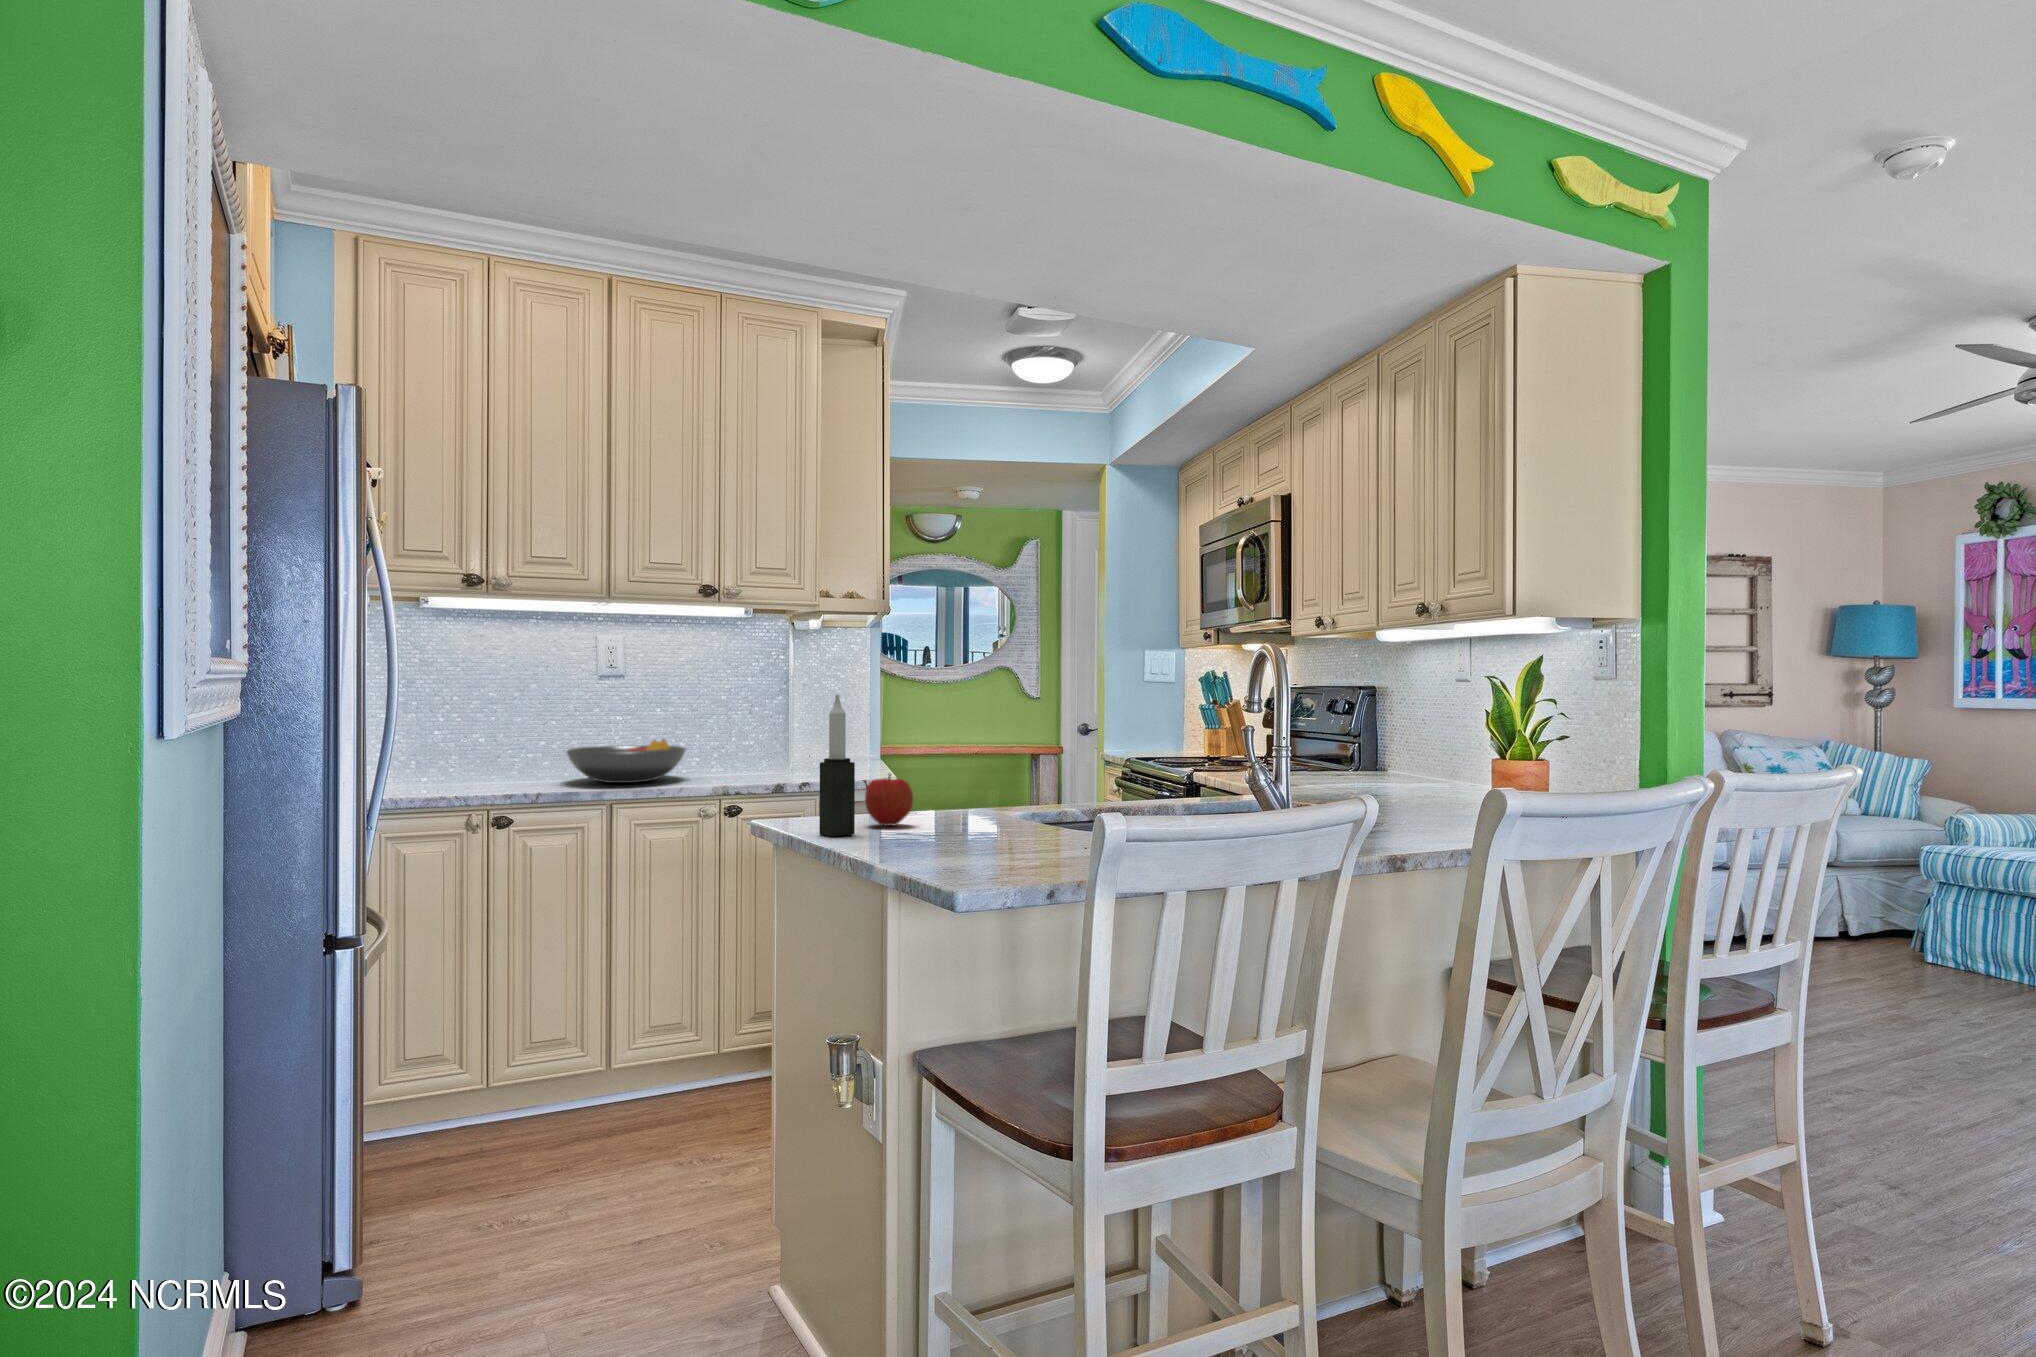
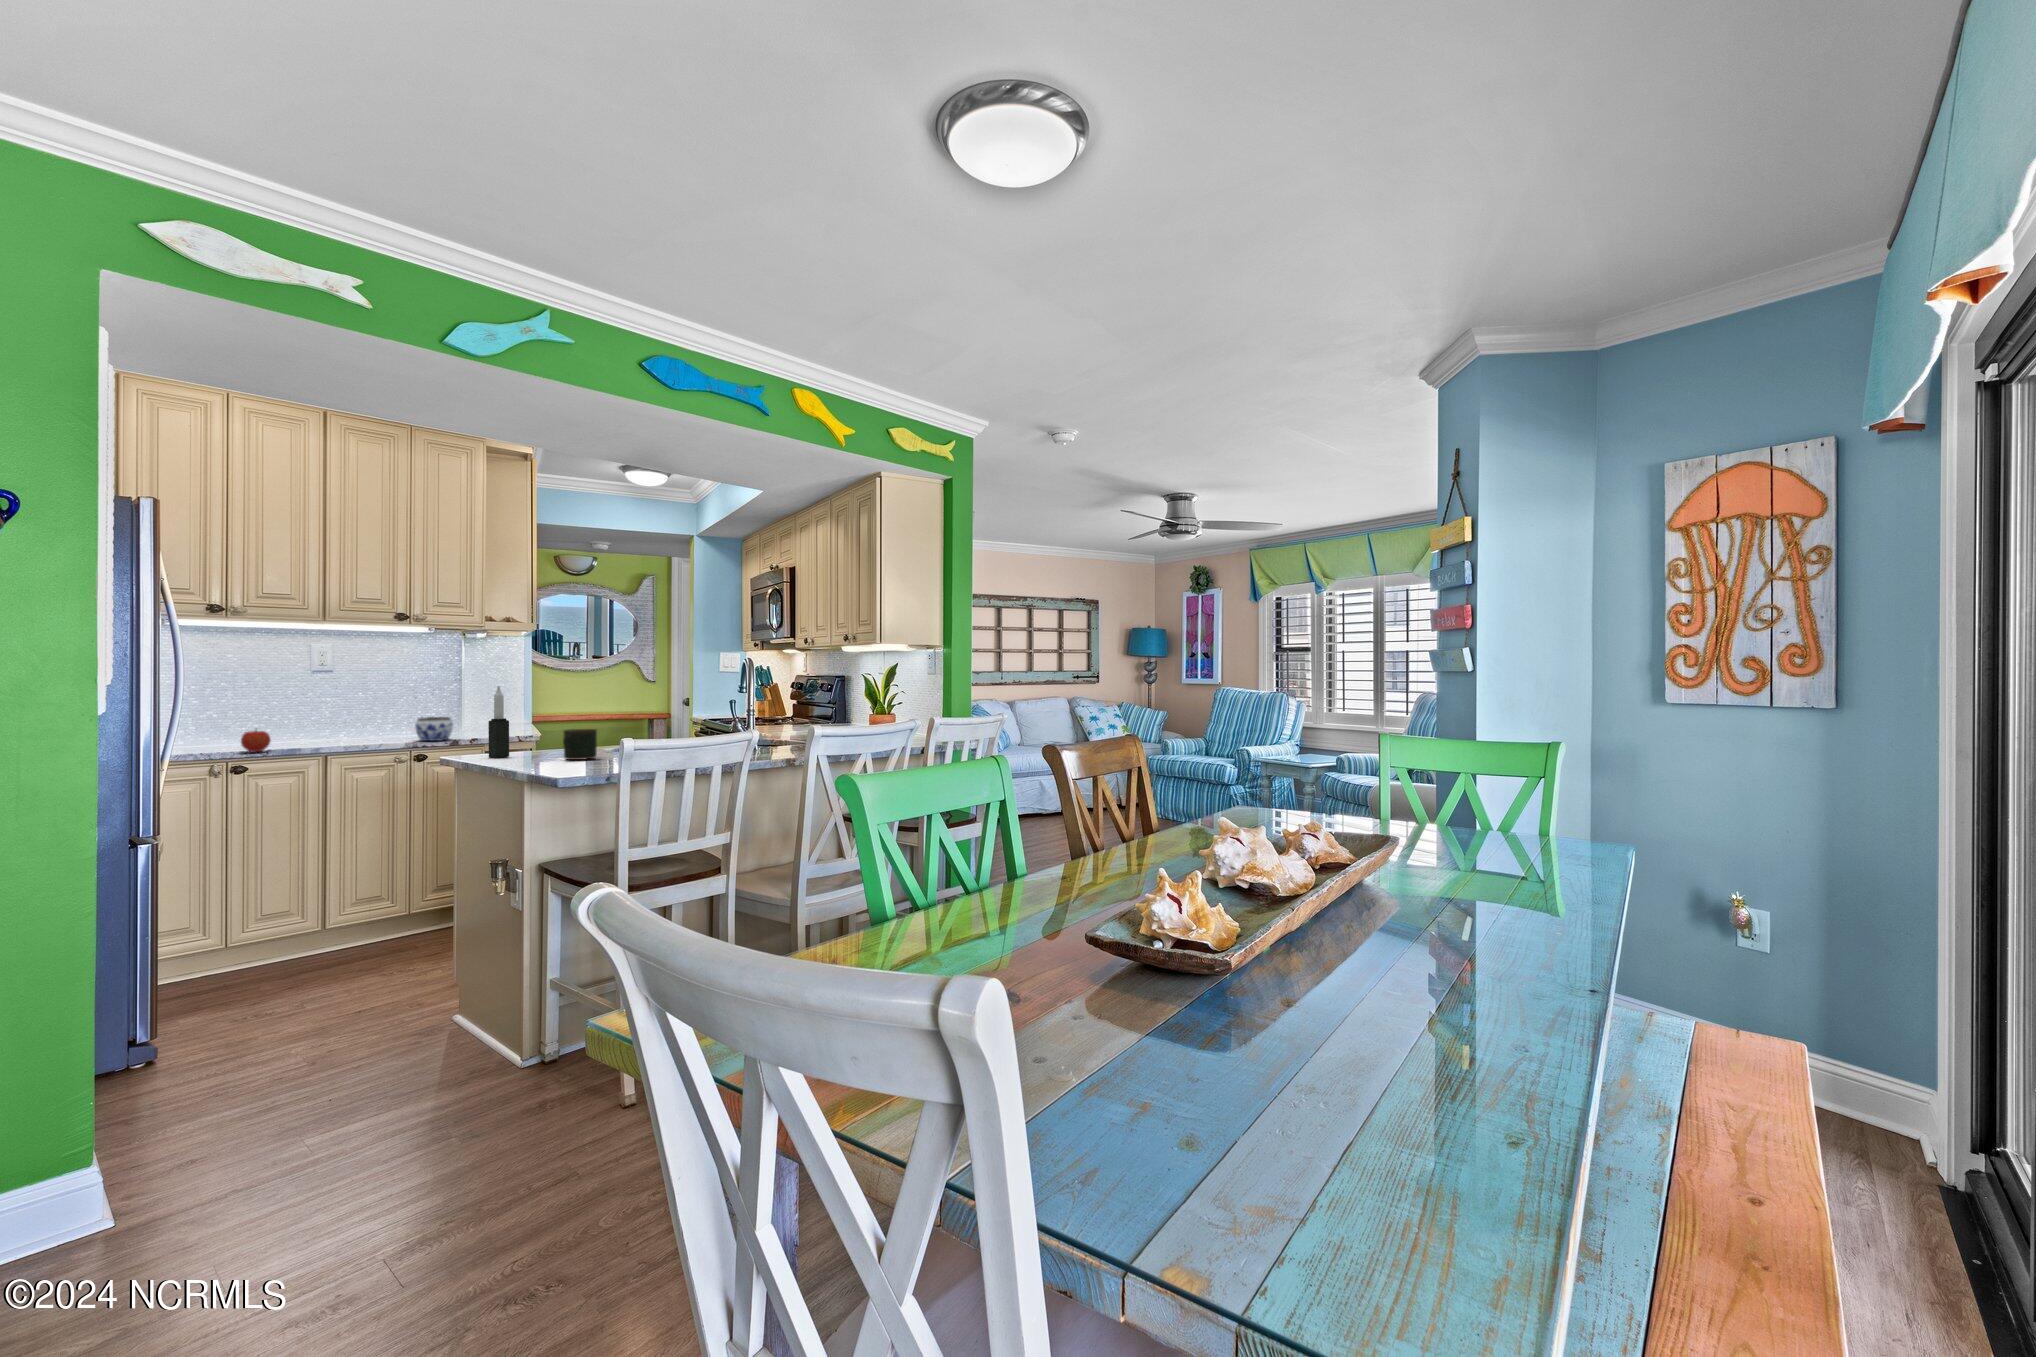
fruit bowl: present [566,739,686,783] -> none [287,714,383,743]
jar: none [728,746,778,784] -> present [415,717,453,741]
fruit: present [865,774,913,826] -> present [241,730,271,752]
mug: none [952,785,1017,852] -> present [563,729,597,760]

